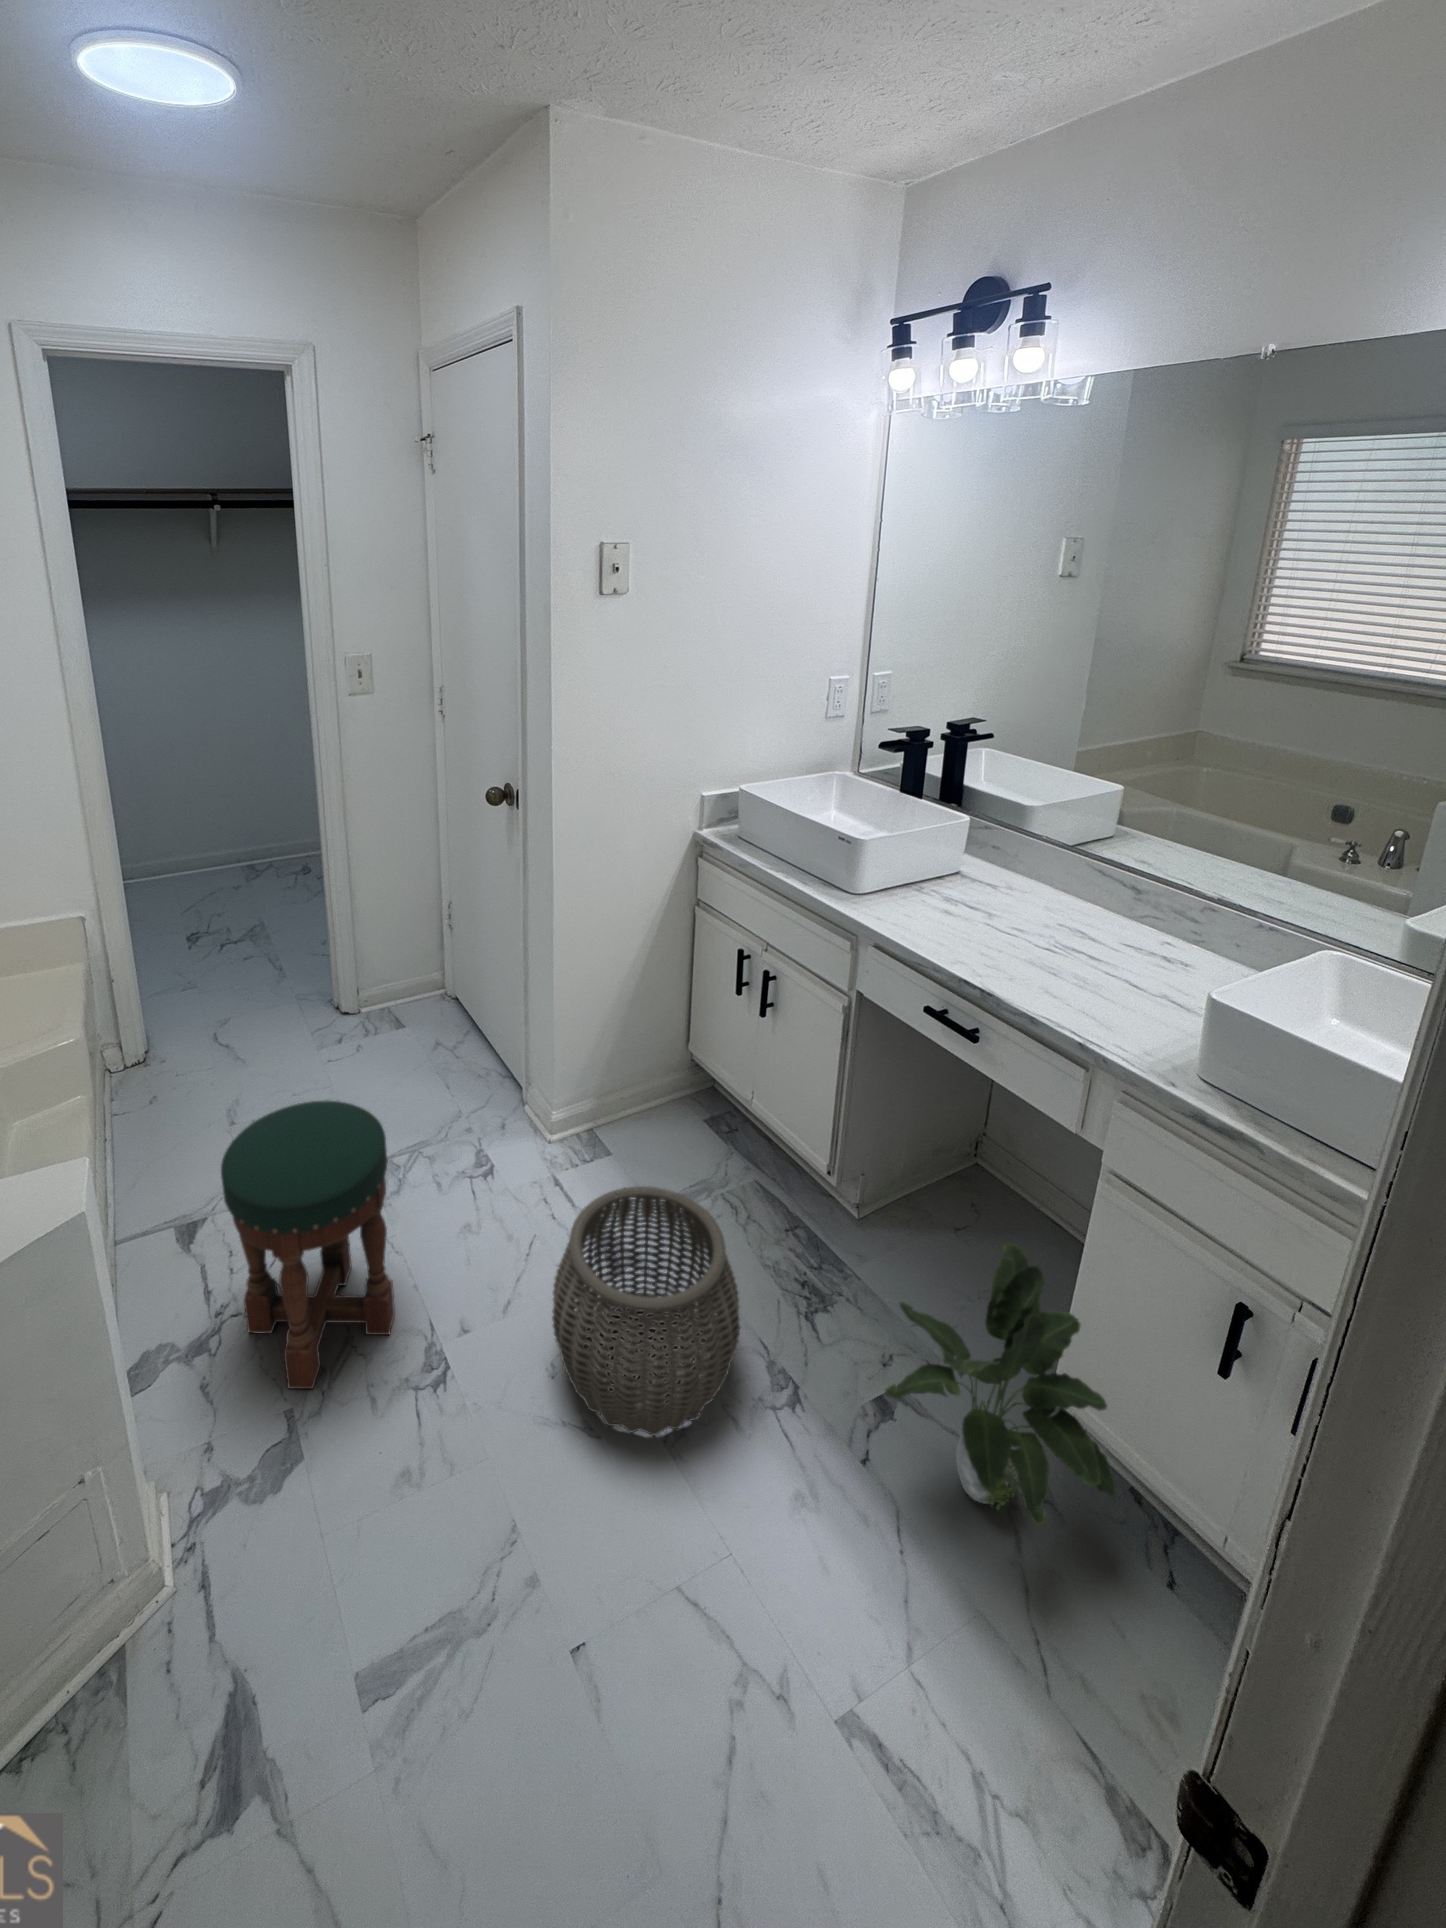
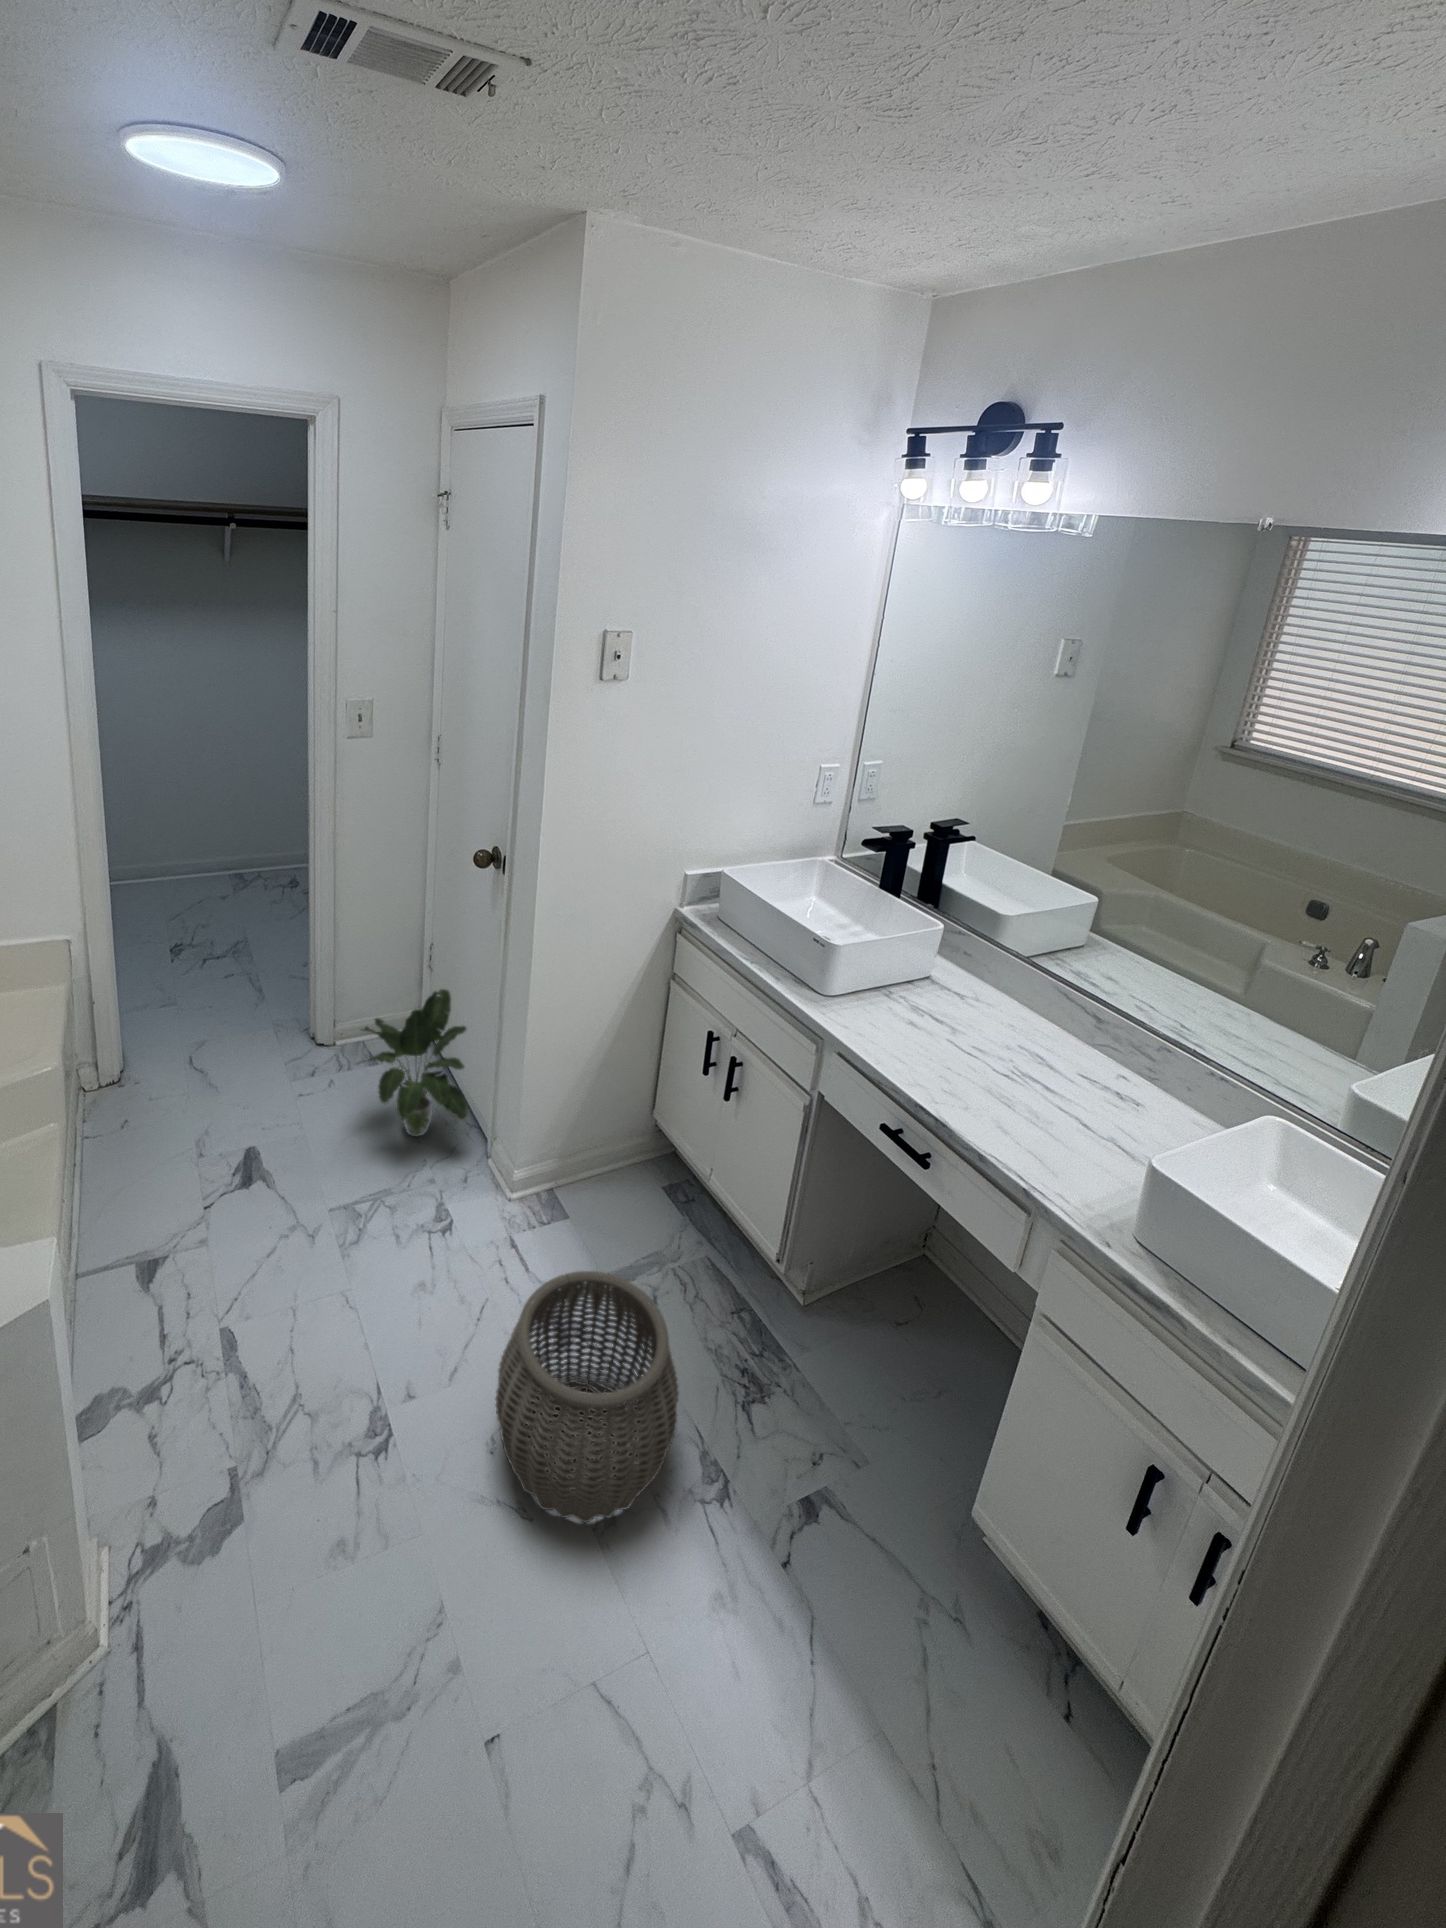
stool: present [221,1101,395,1389] -> none [184,1161,348,1448]
potted plant: present [885,1244,1116,1525] -> present [357,989,468,1136]

